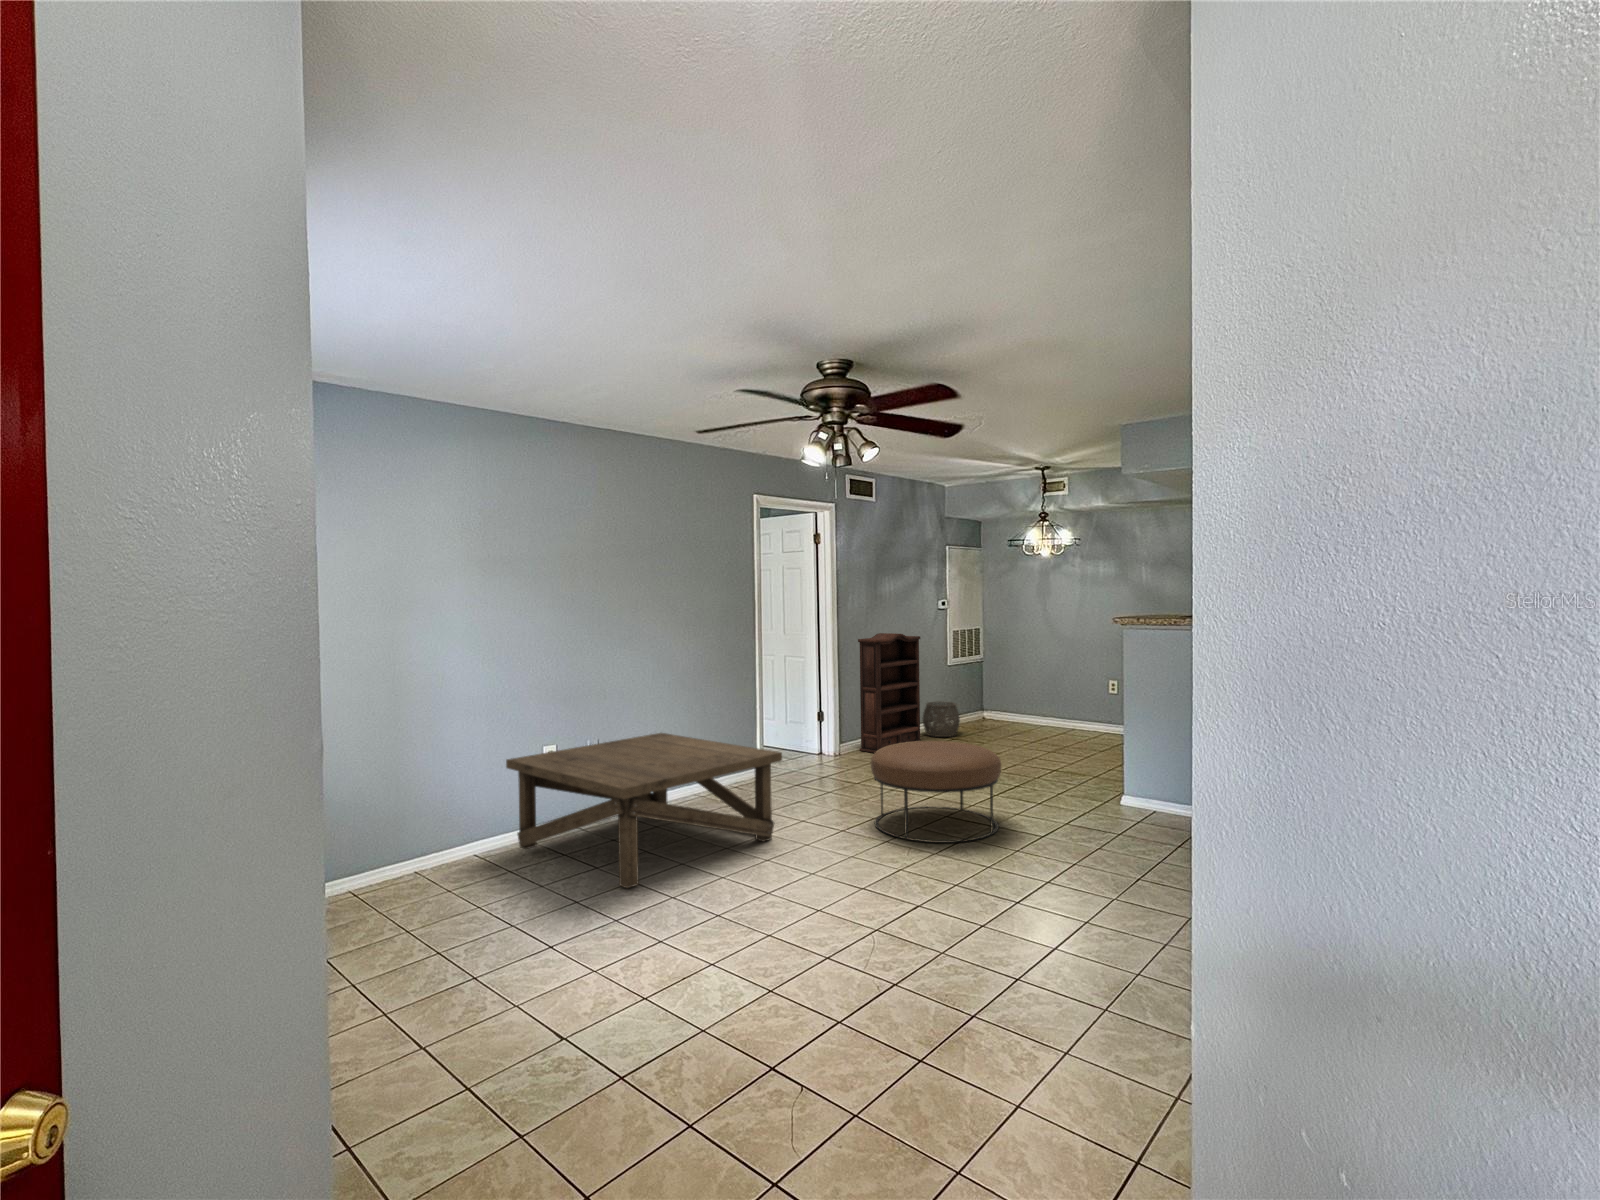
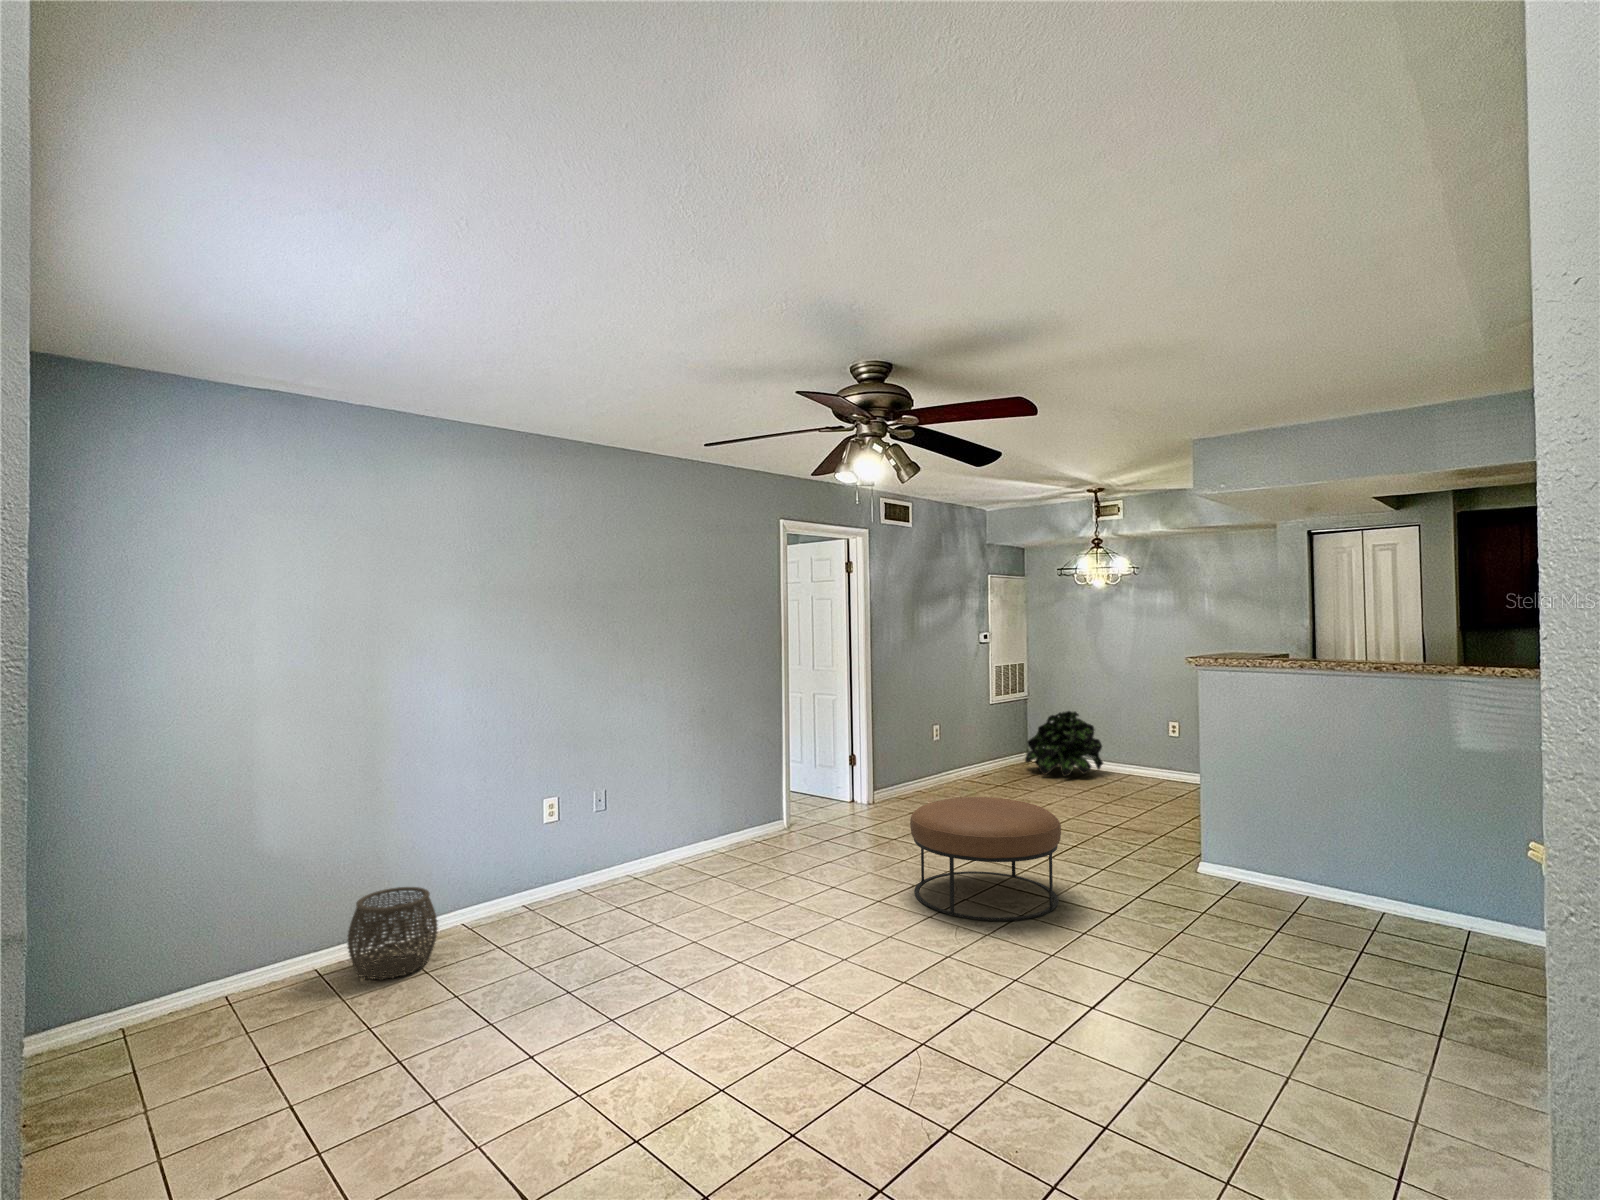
bookshelf: present [858,633,920,753] -> none [893,669,963,803]
potted plant: none [979,671,1050,731] -> present [1025,711,1103,777]
woven basket: present [923,701,960,737] -> present [347,887,438,980]
coffee table: present [506,733,782,888] -> none [499,783,810,976]

